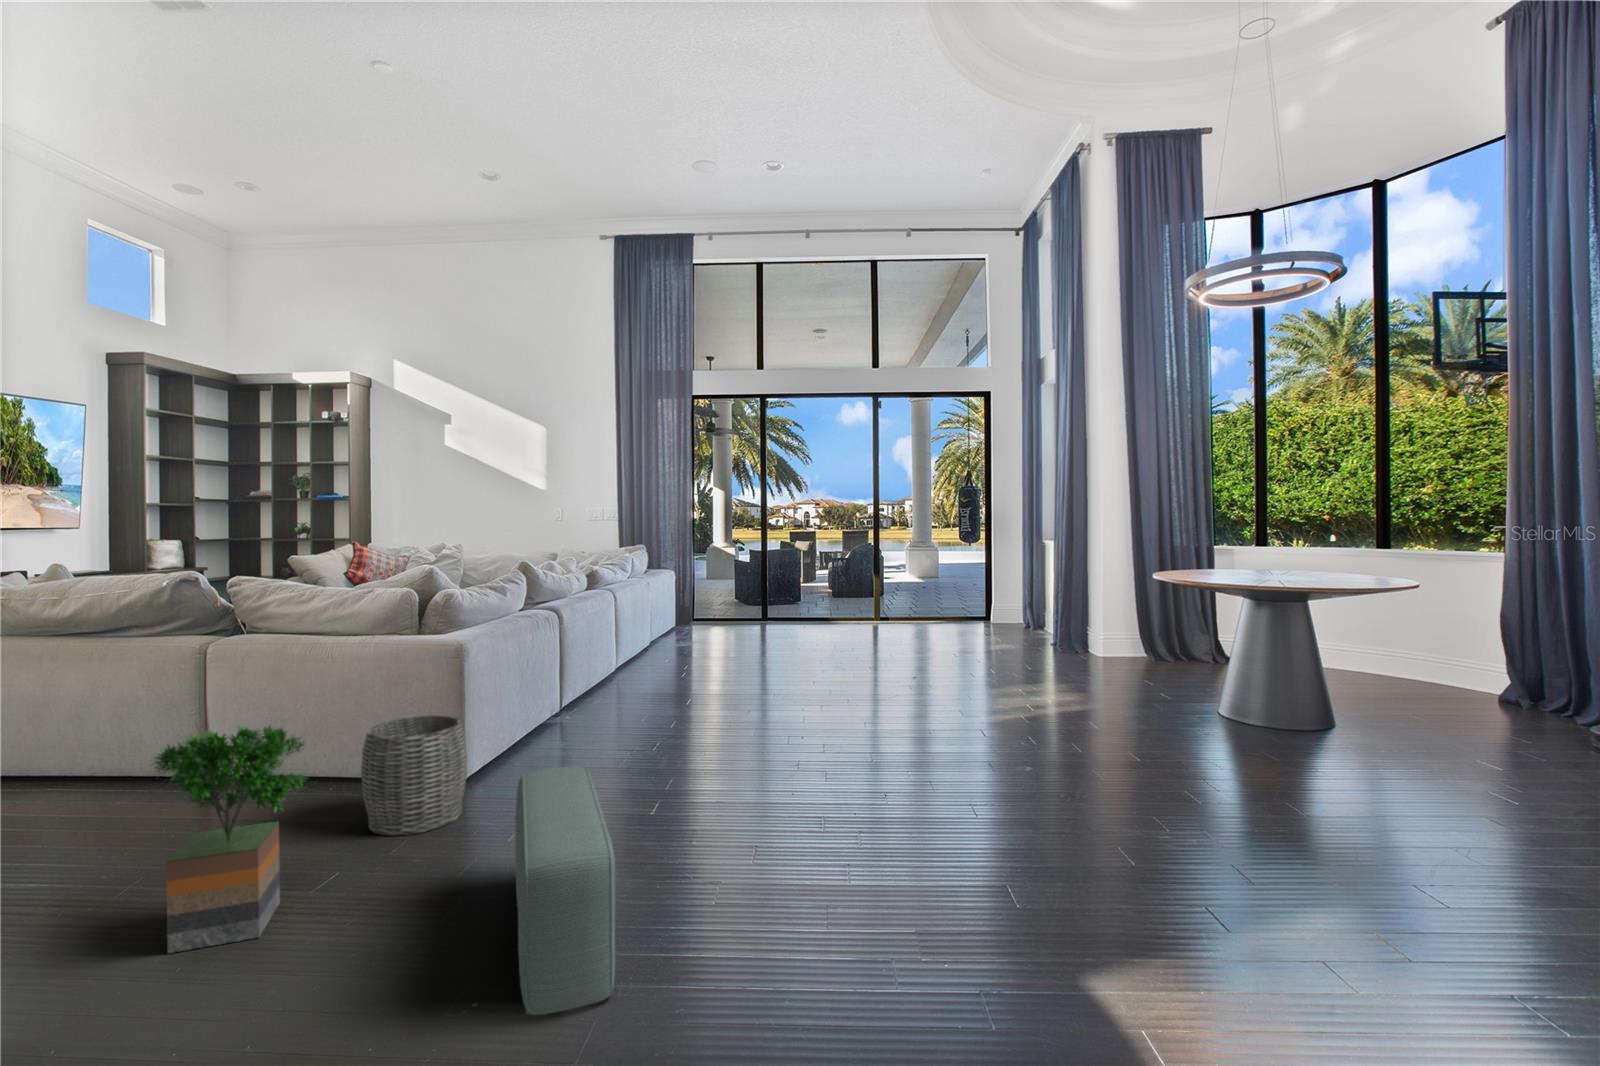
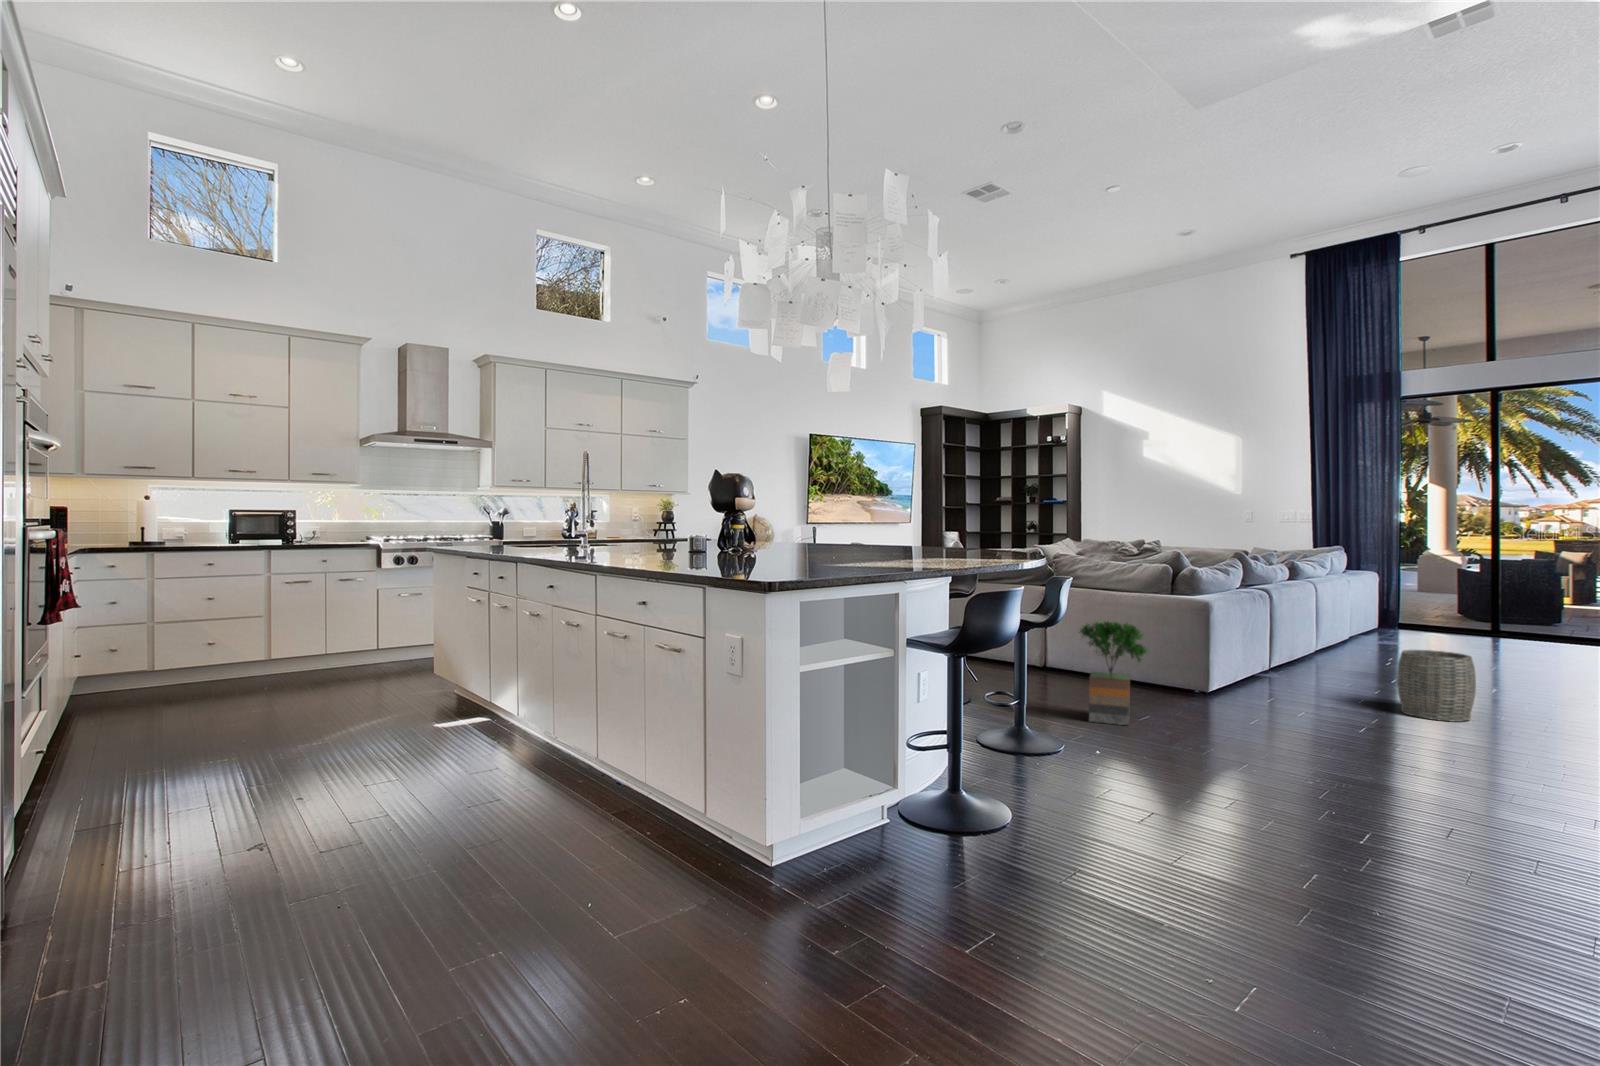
woven basket: present [361,715,467,836] -> present [1397,650,1476,722]
pouf: present [515,766,615,1015] -> none [1270,669,1346,778]

